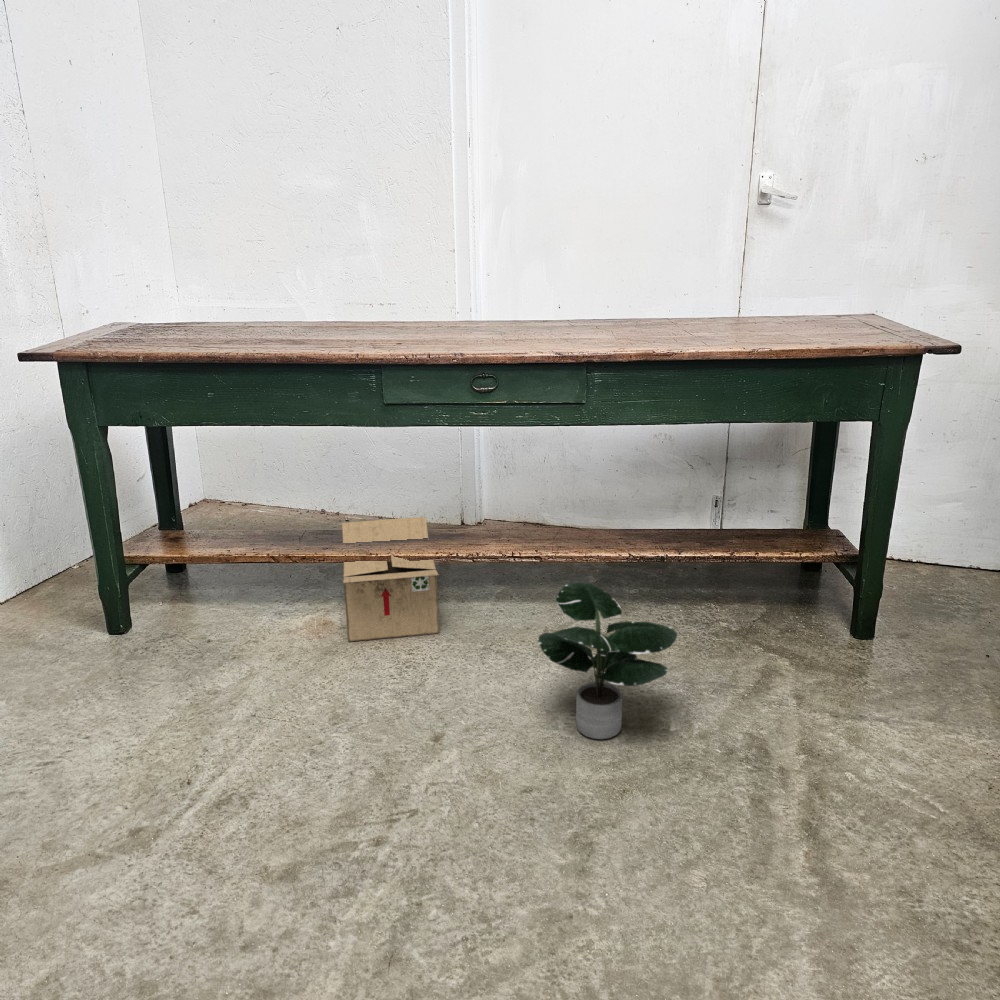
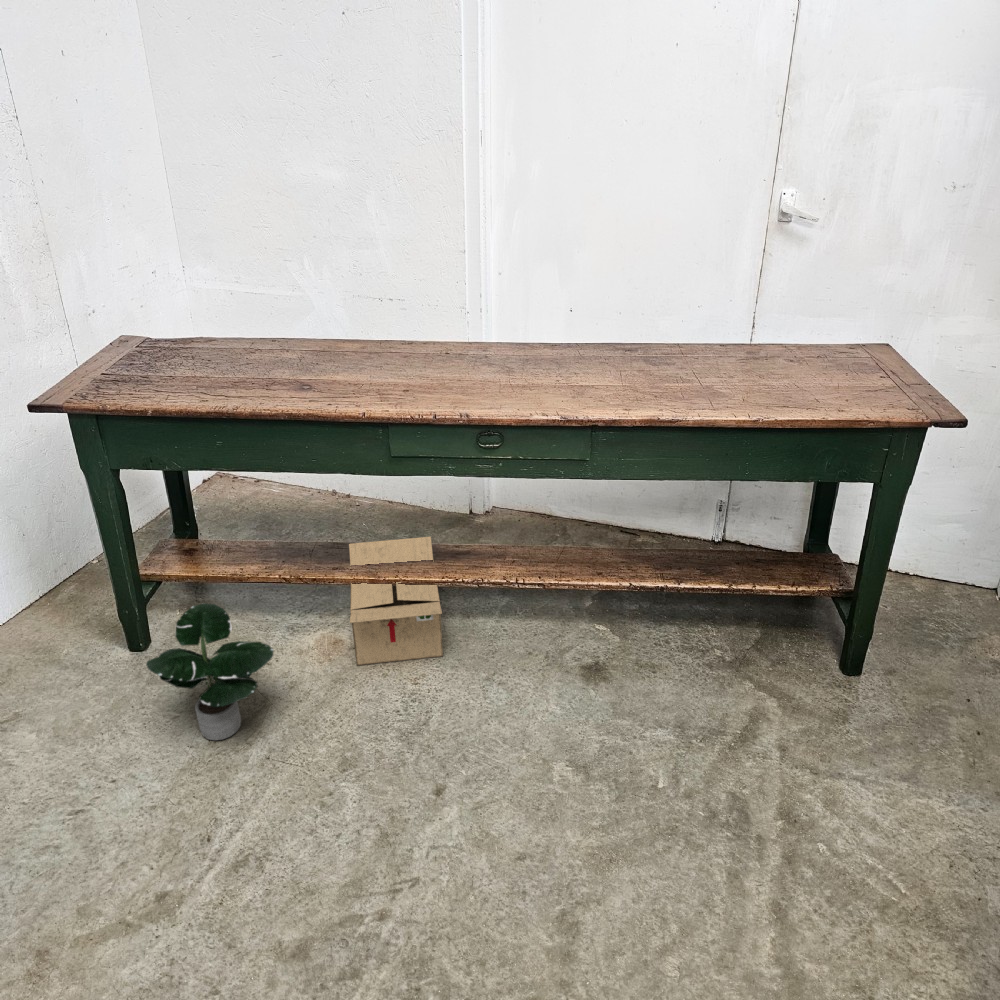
potted plant: present [538,582,677,739] -> present [146,603,273,740]

